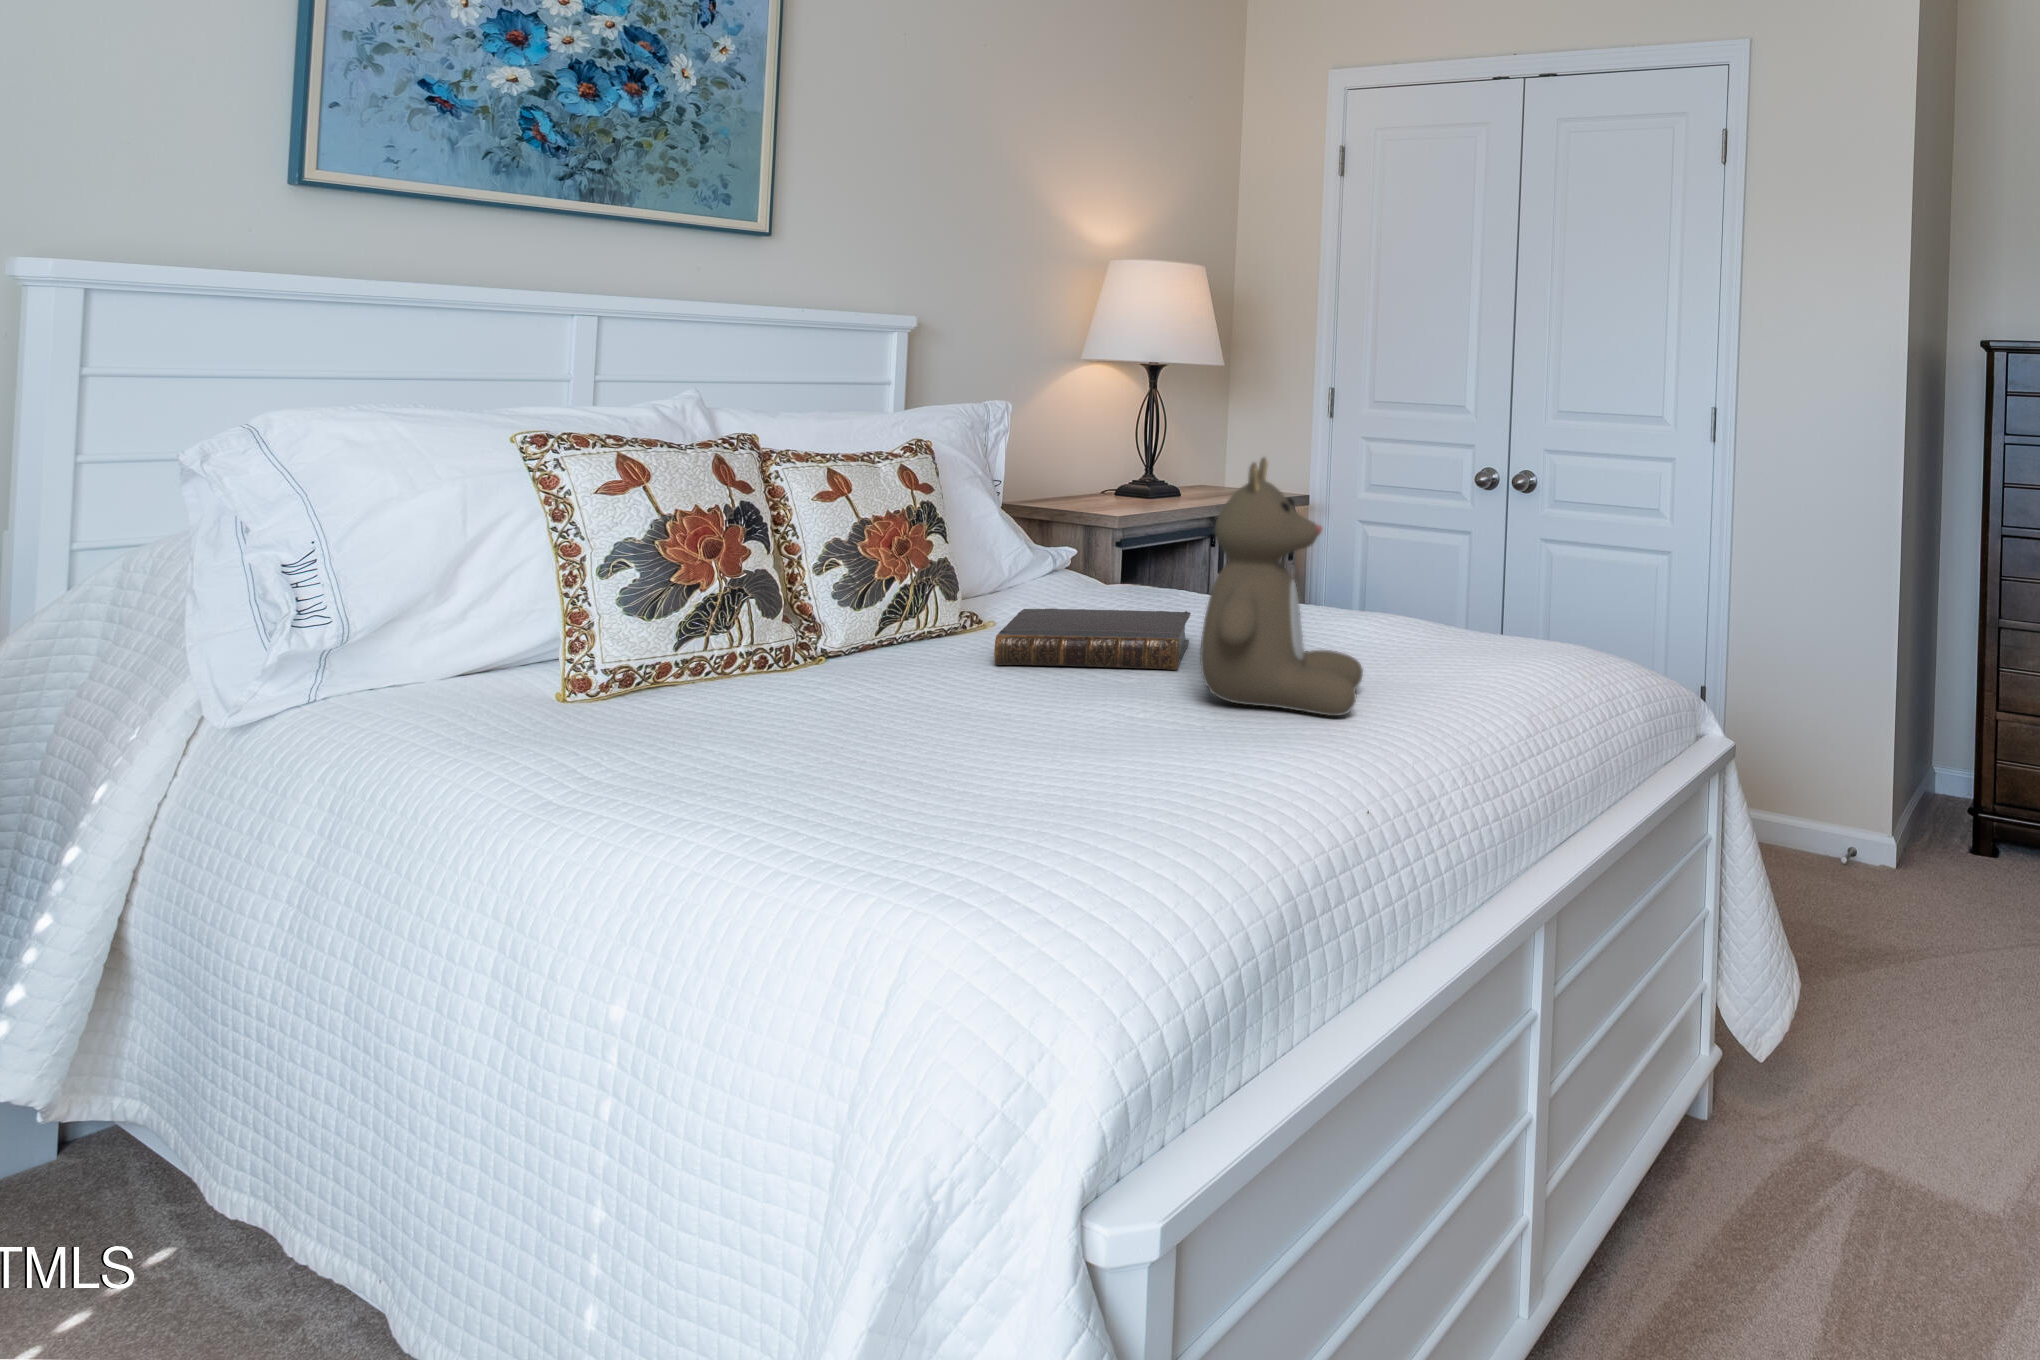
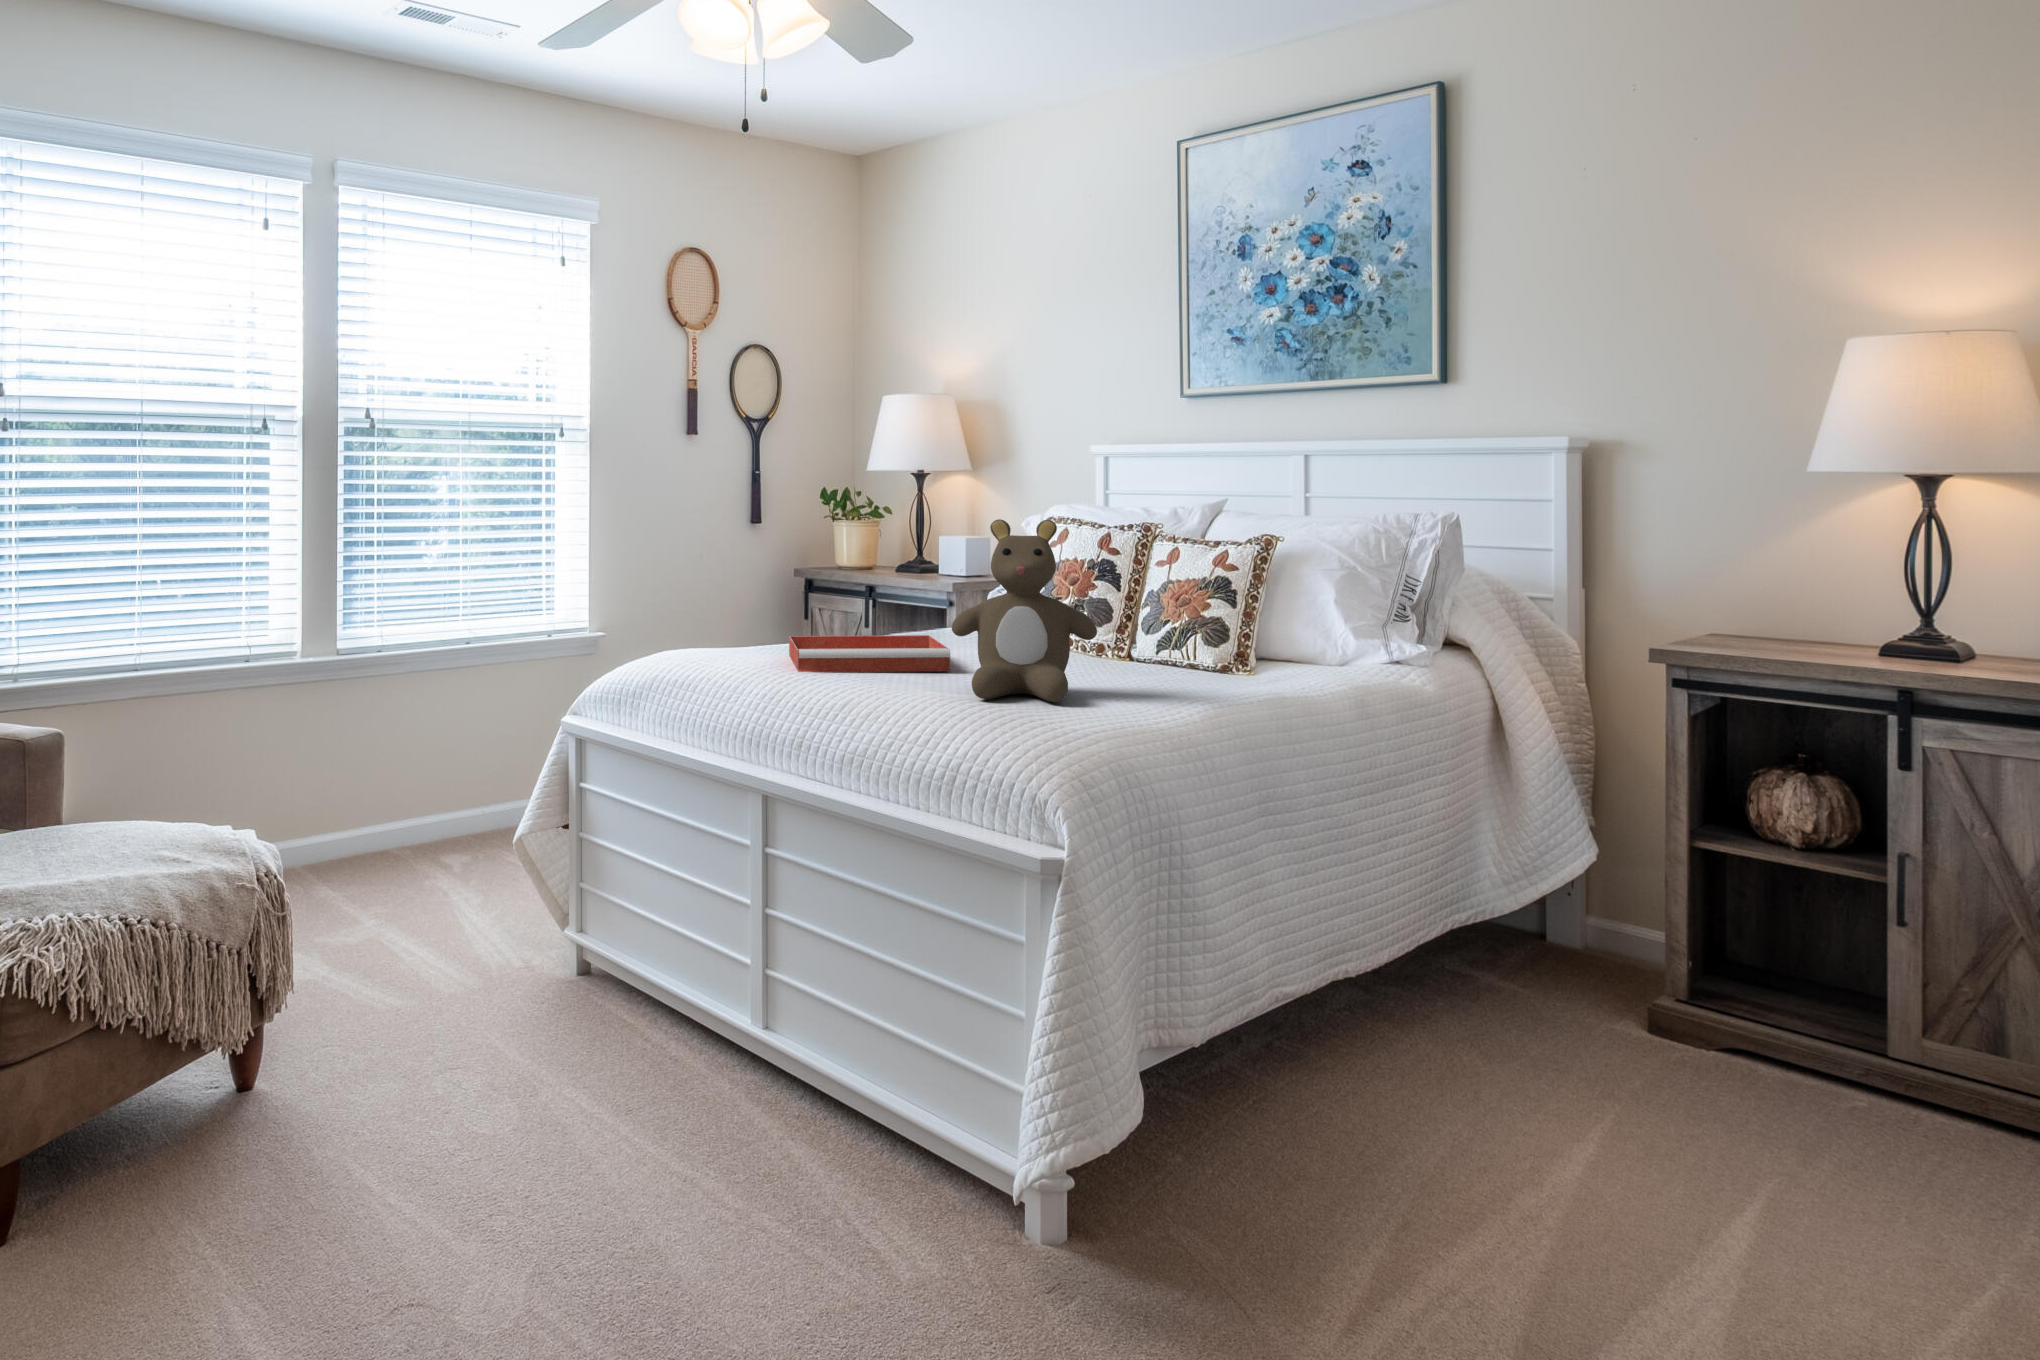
book: present [994,609,1191,670] -> none [1090,649,1211,690]
tray: none [754,684,1052,822] -> present [789,635,951,672]

